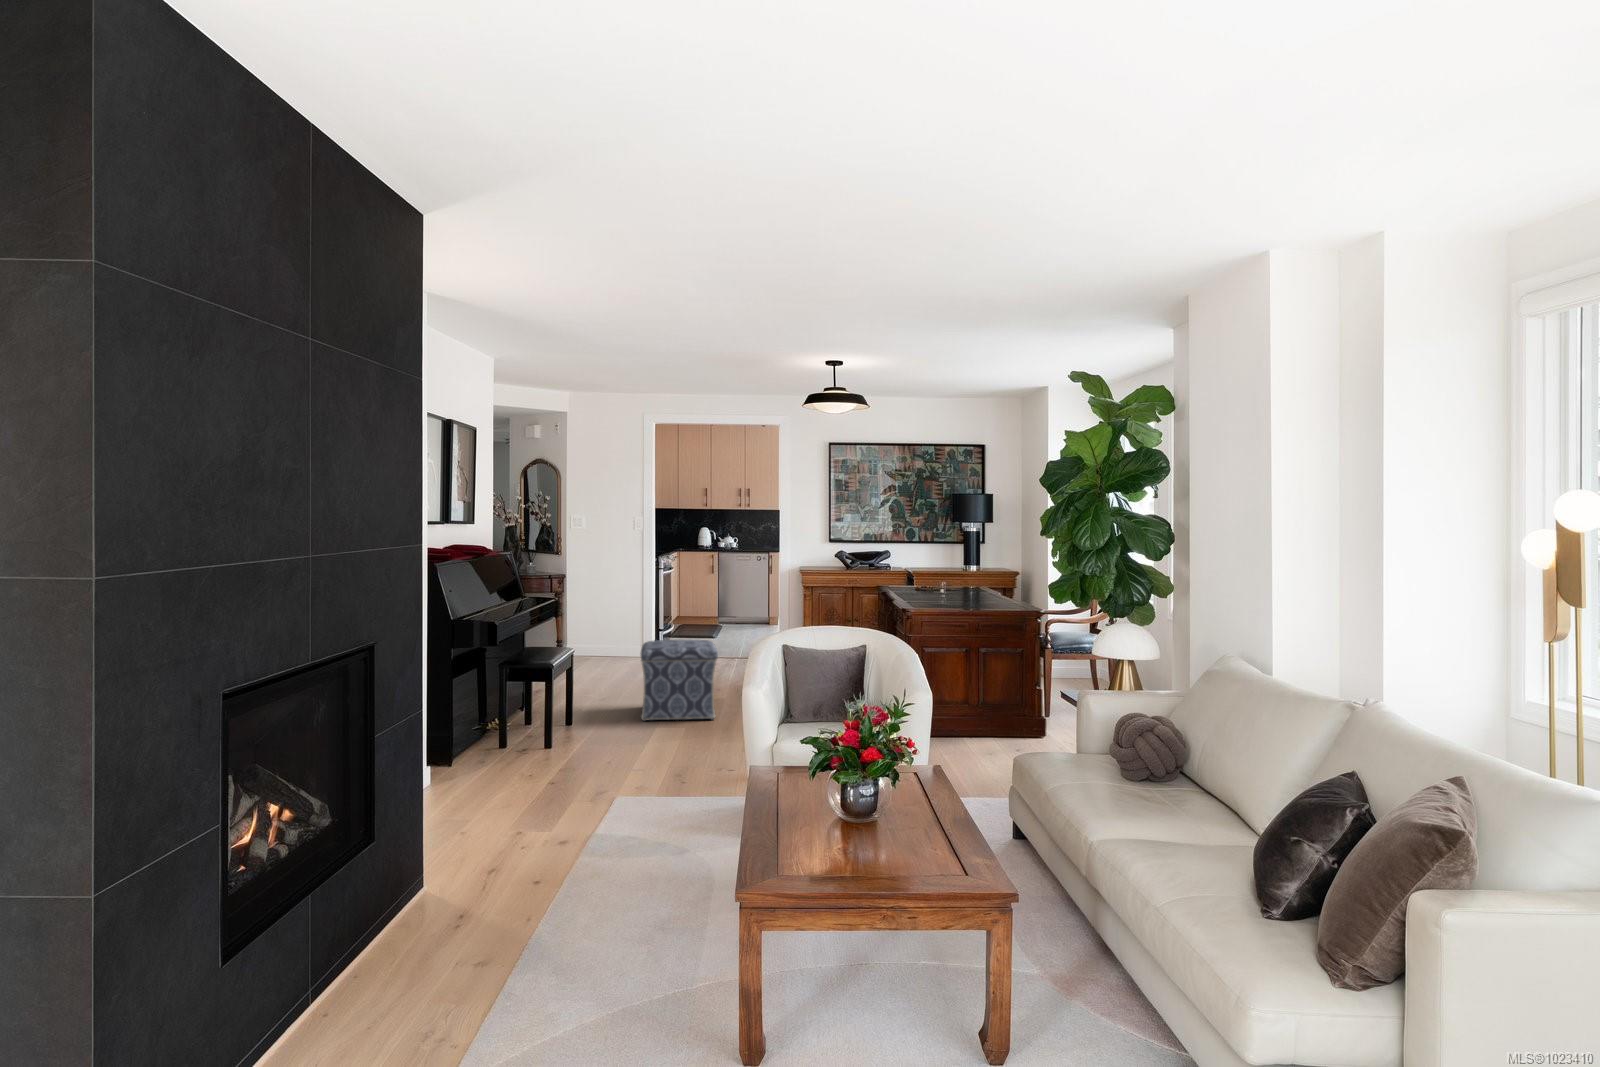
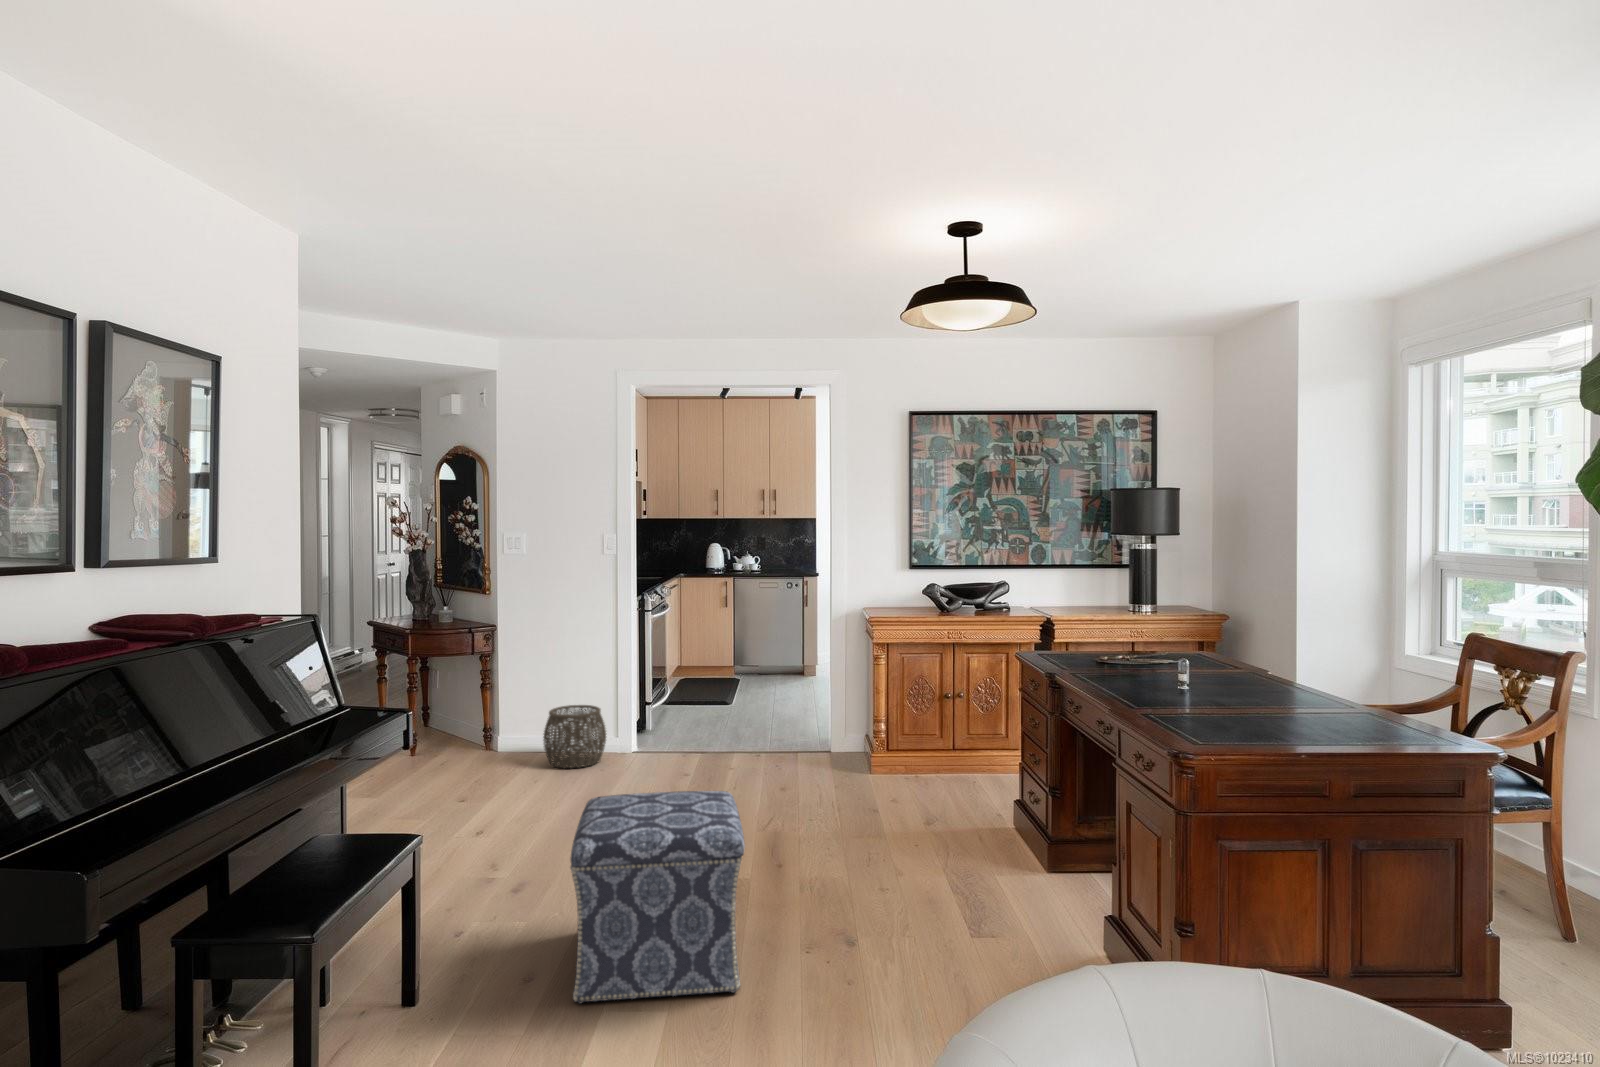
woven basket: none [598,625,637,662] -> present [543,705,606,768]

